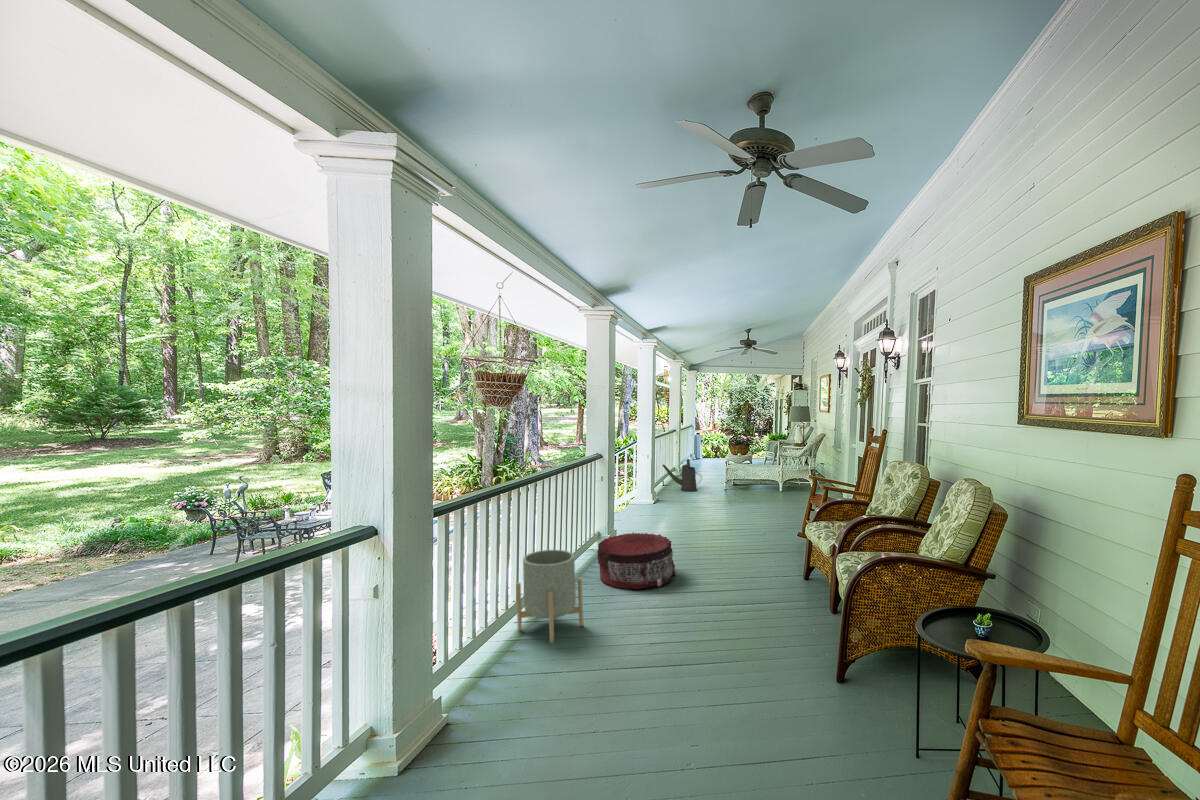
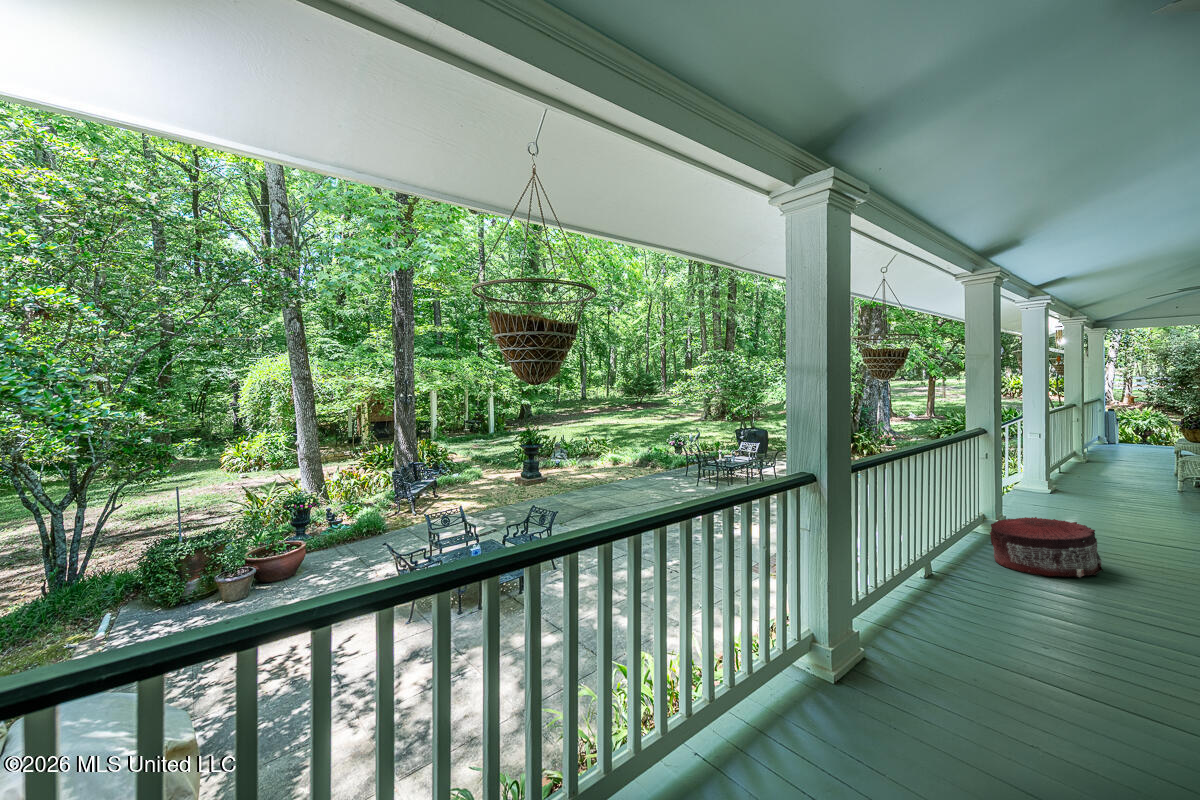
watering can: present [663,459,702,492] -> none [1058,442,1124,483]
planter: present [516,550,583,643] -> none [910,521,987,607]

